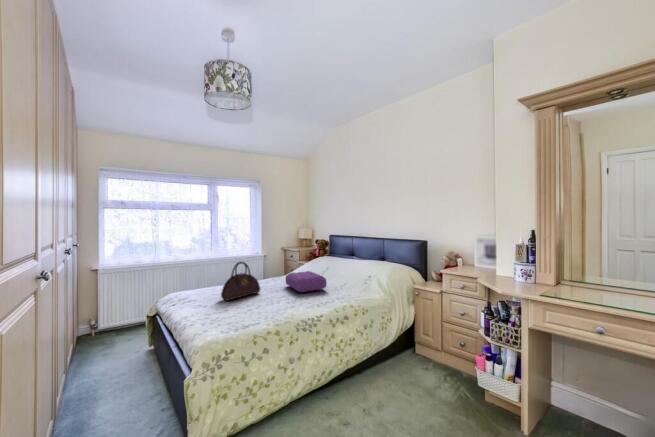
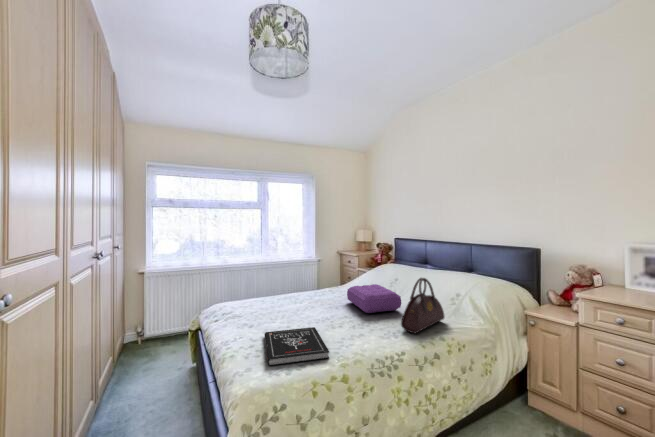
handbag: present [221,261,260,301] -> present [401,278,444,333]
book: none [216,303,267,328] -> present [265,327,329,366]

